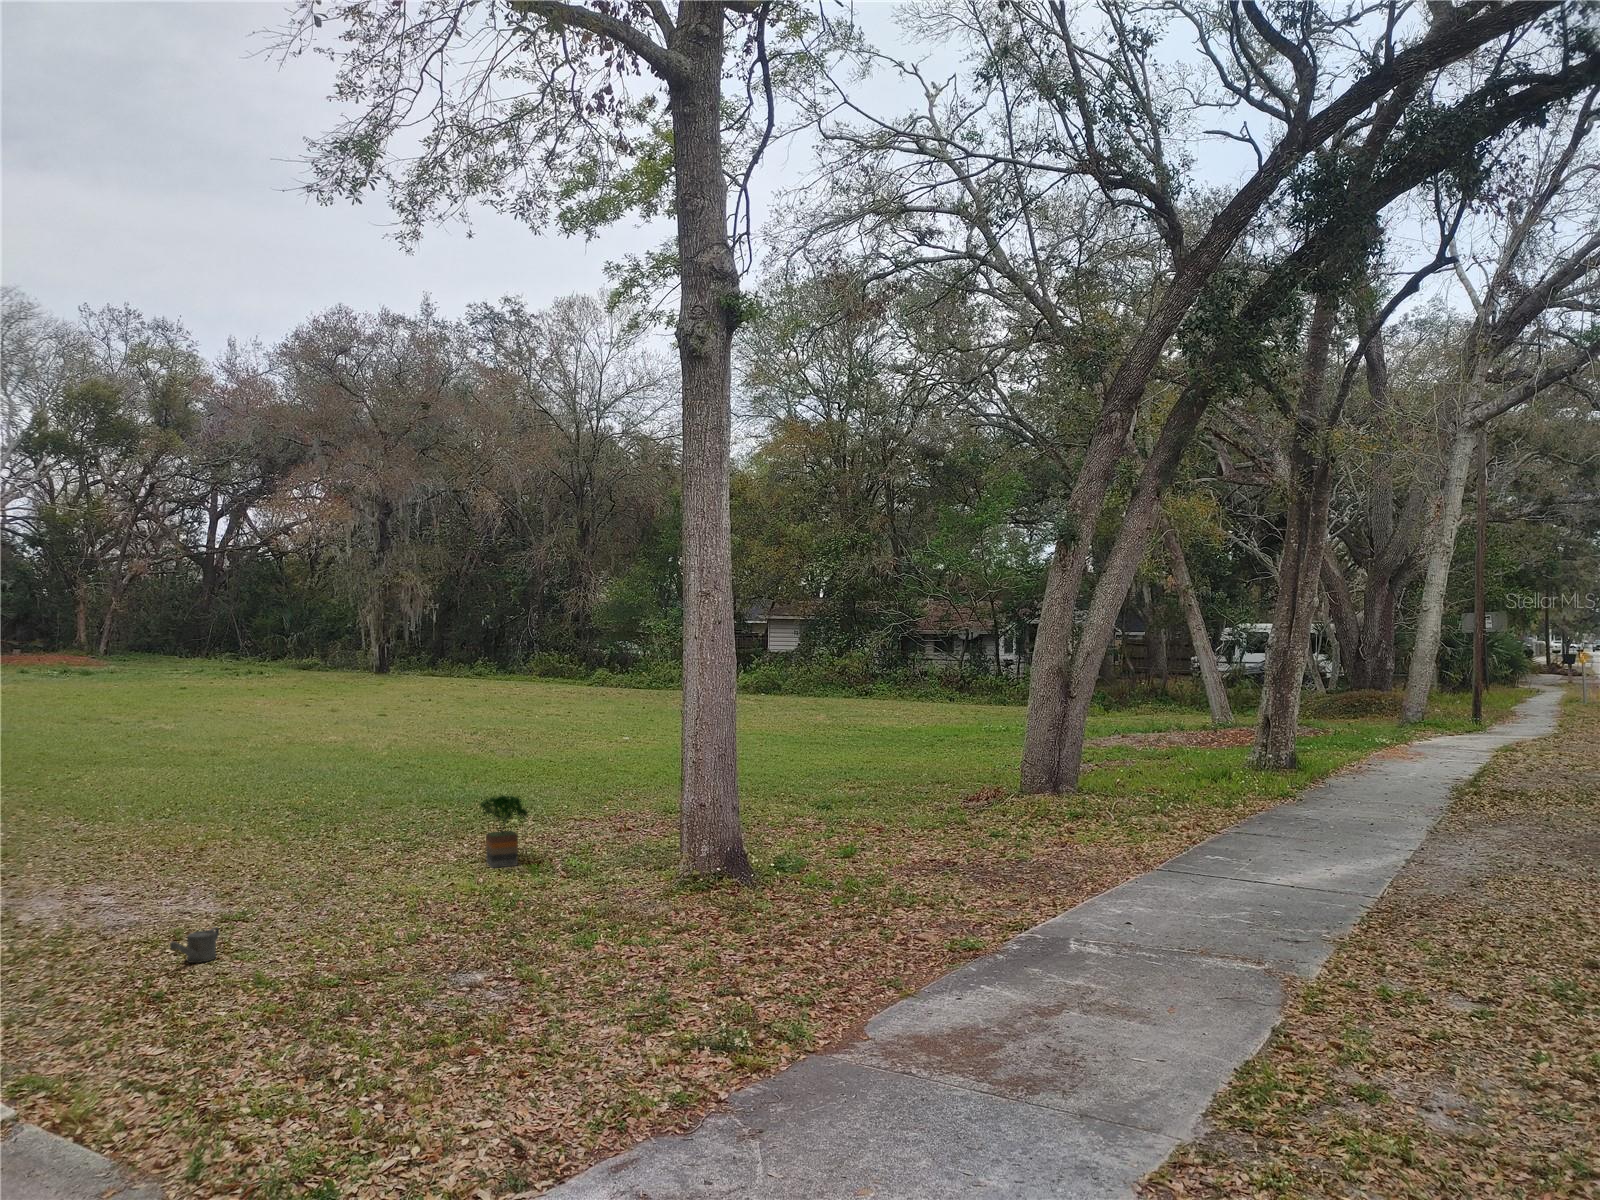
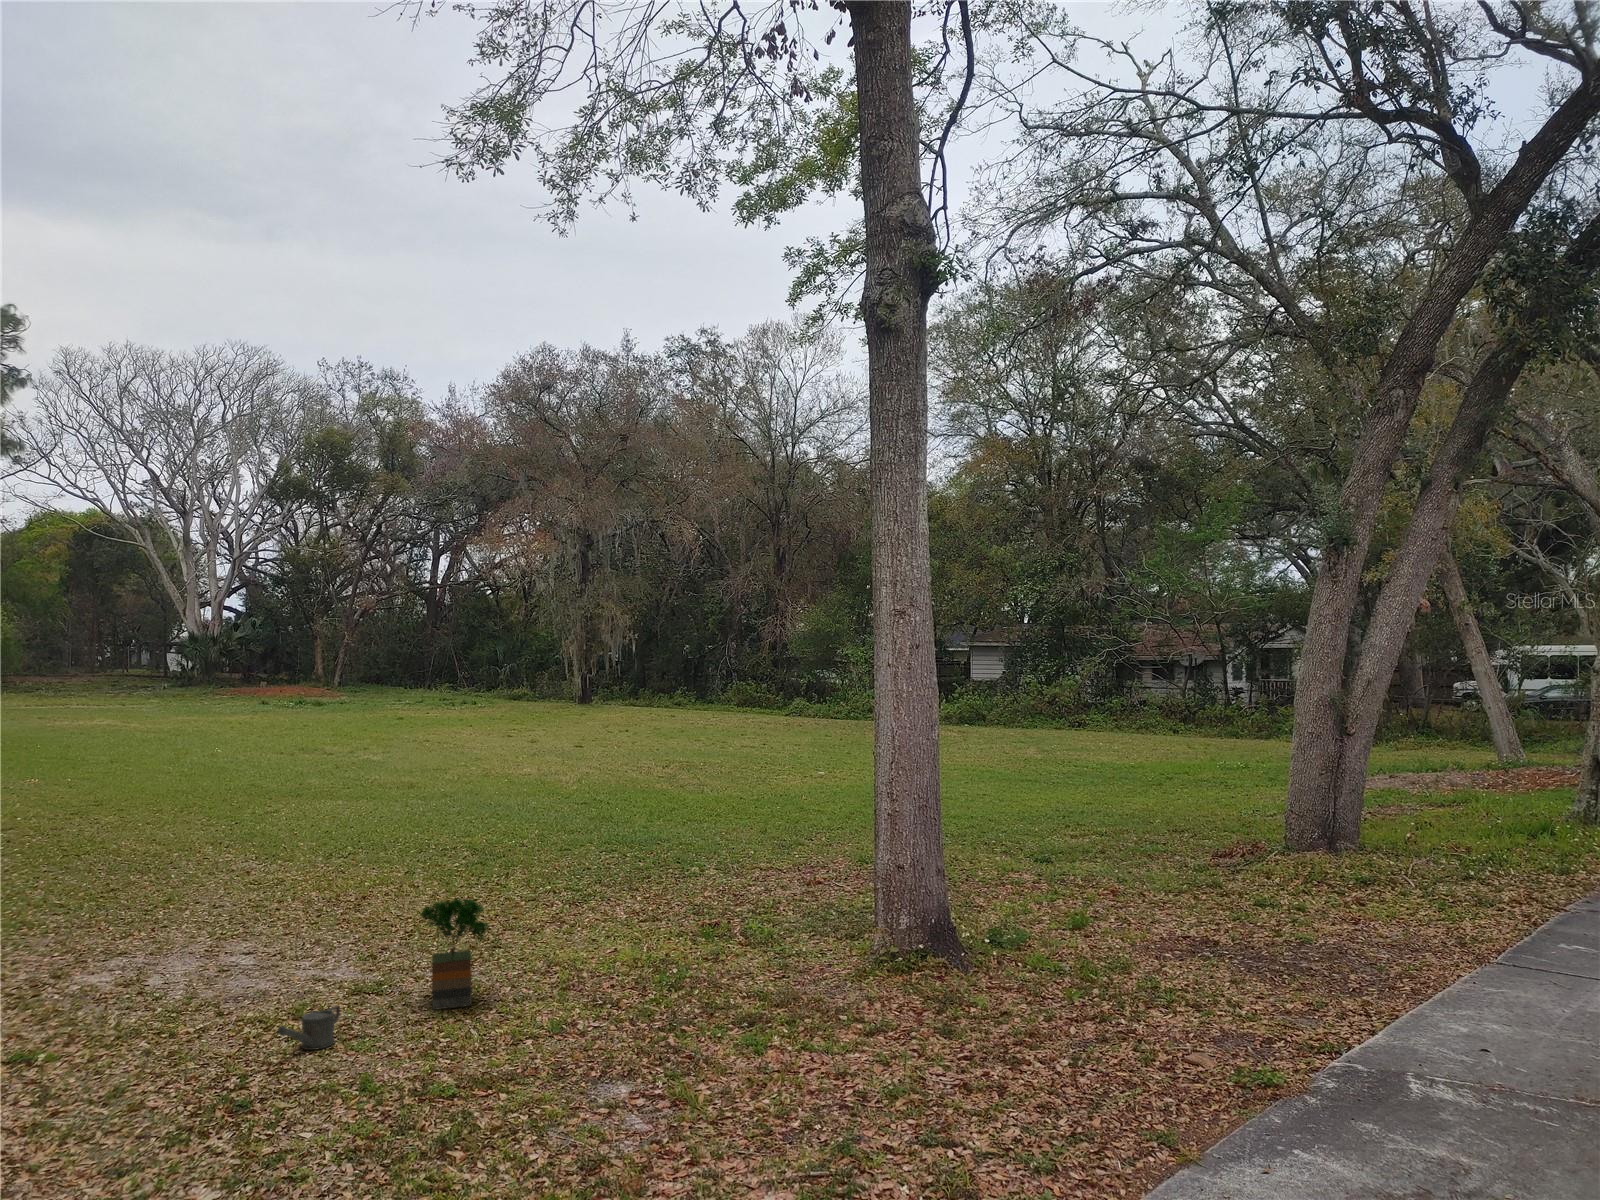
potted tree: present [480,795,528,868] -> present [419,898,489,1010]

